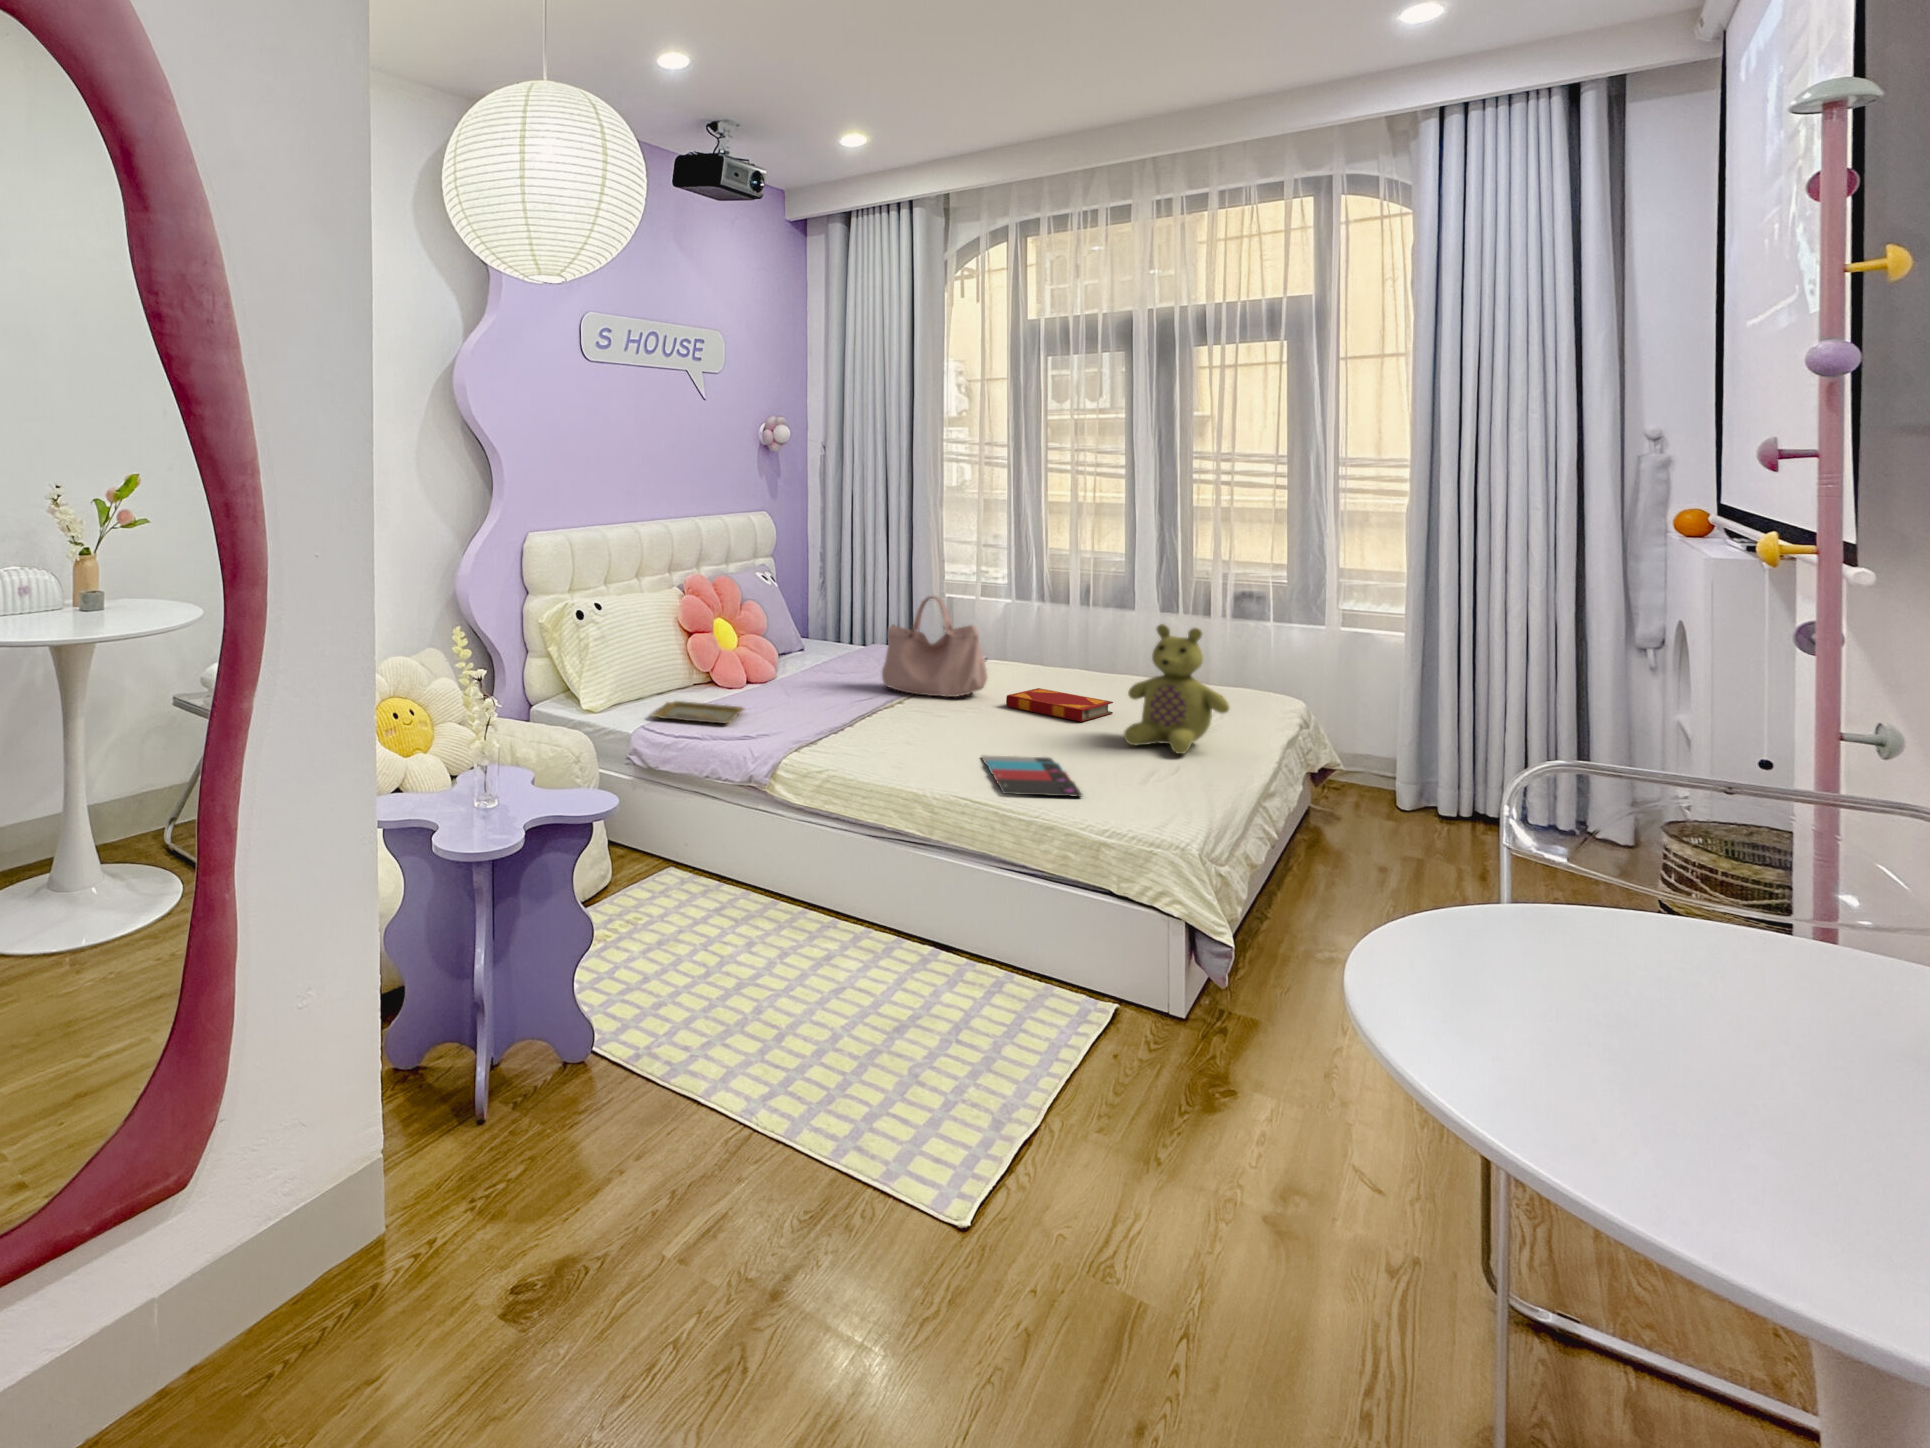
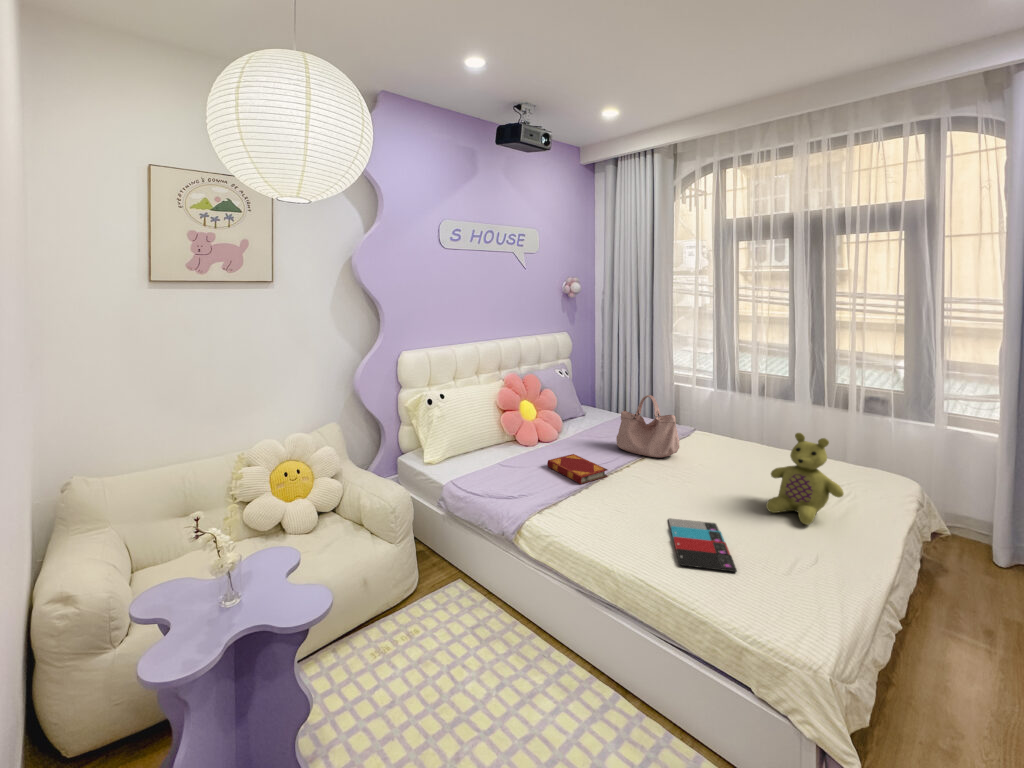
hardback book: present [1006,688,1113,722] -> present [547,454,608,484]
tray: present [652,701,744,724] -> none [471,455,529,477]

